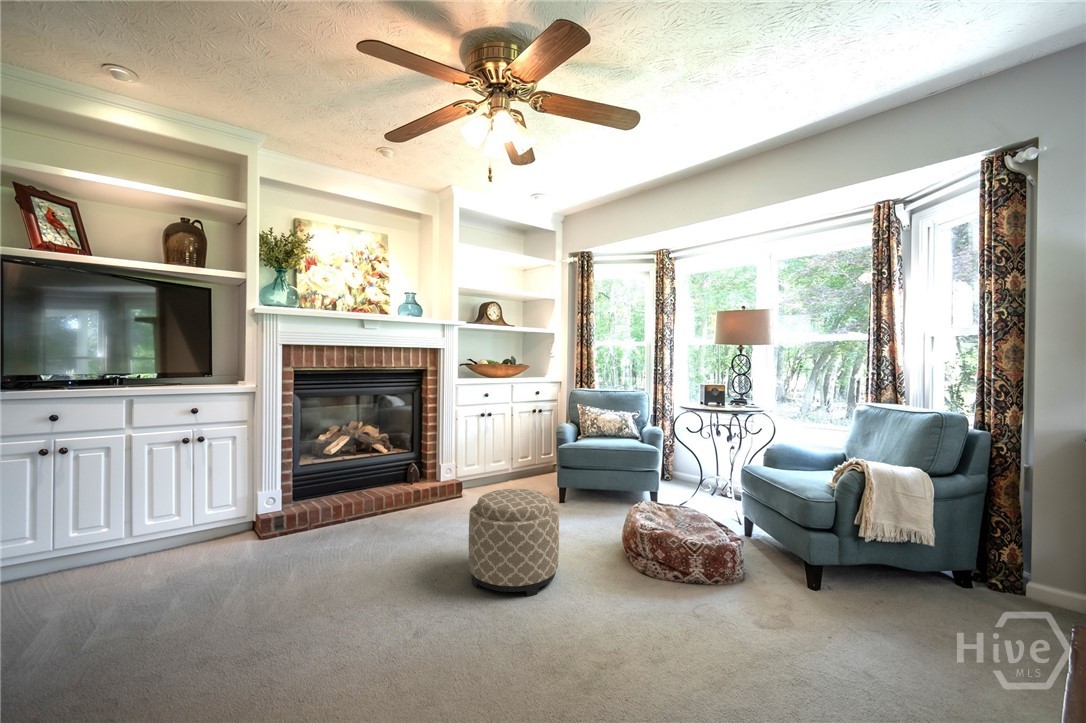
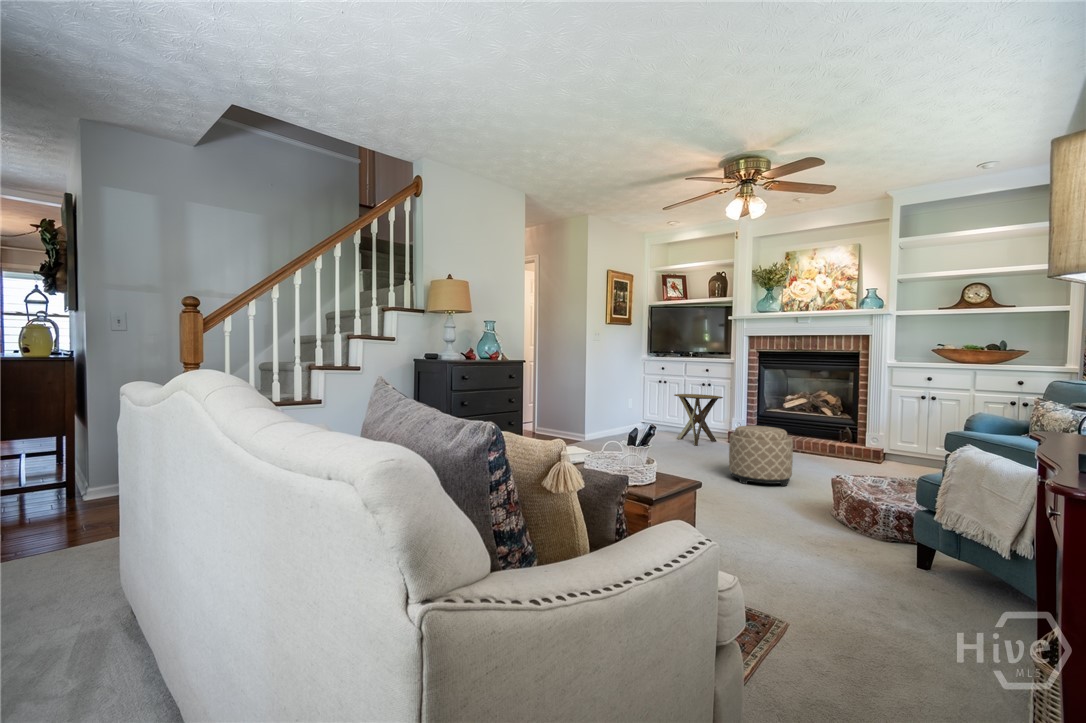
side table: none [148,457,267,574] -> present [674,394,723,445]

